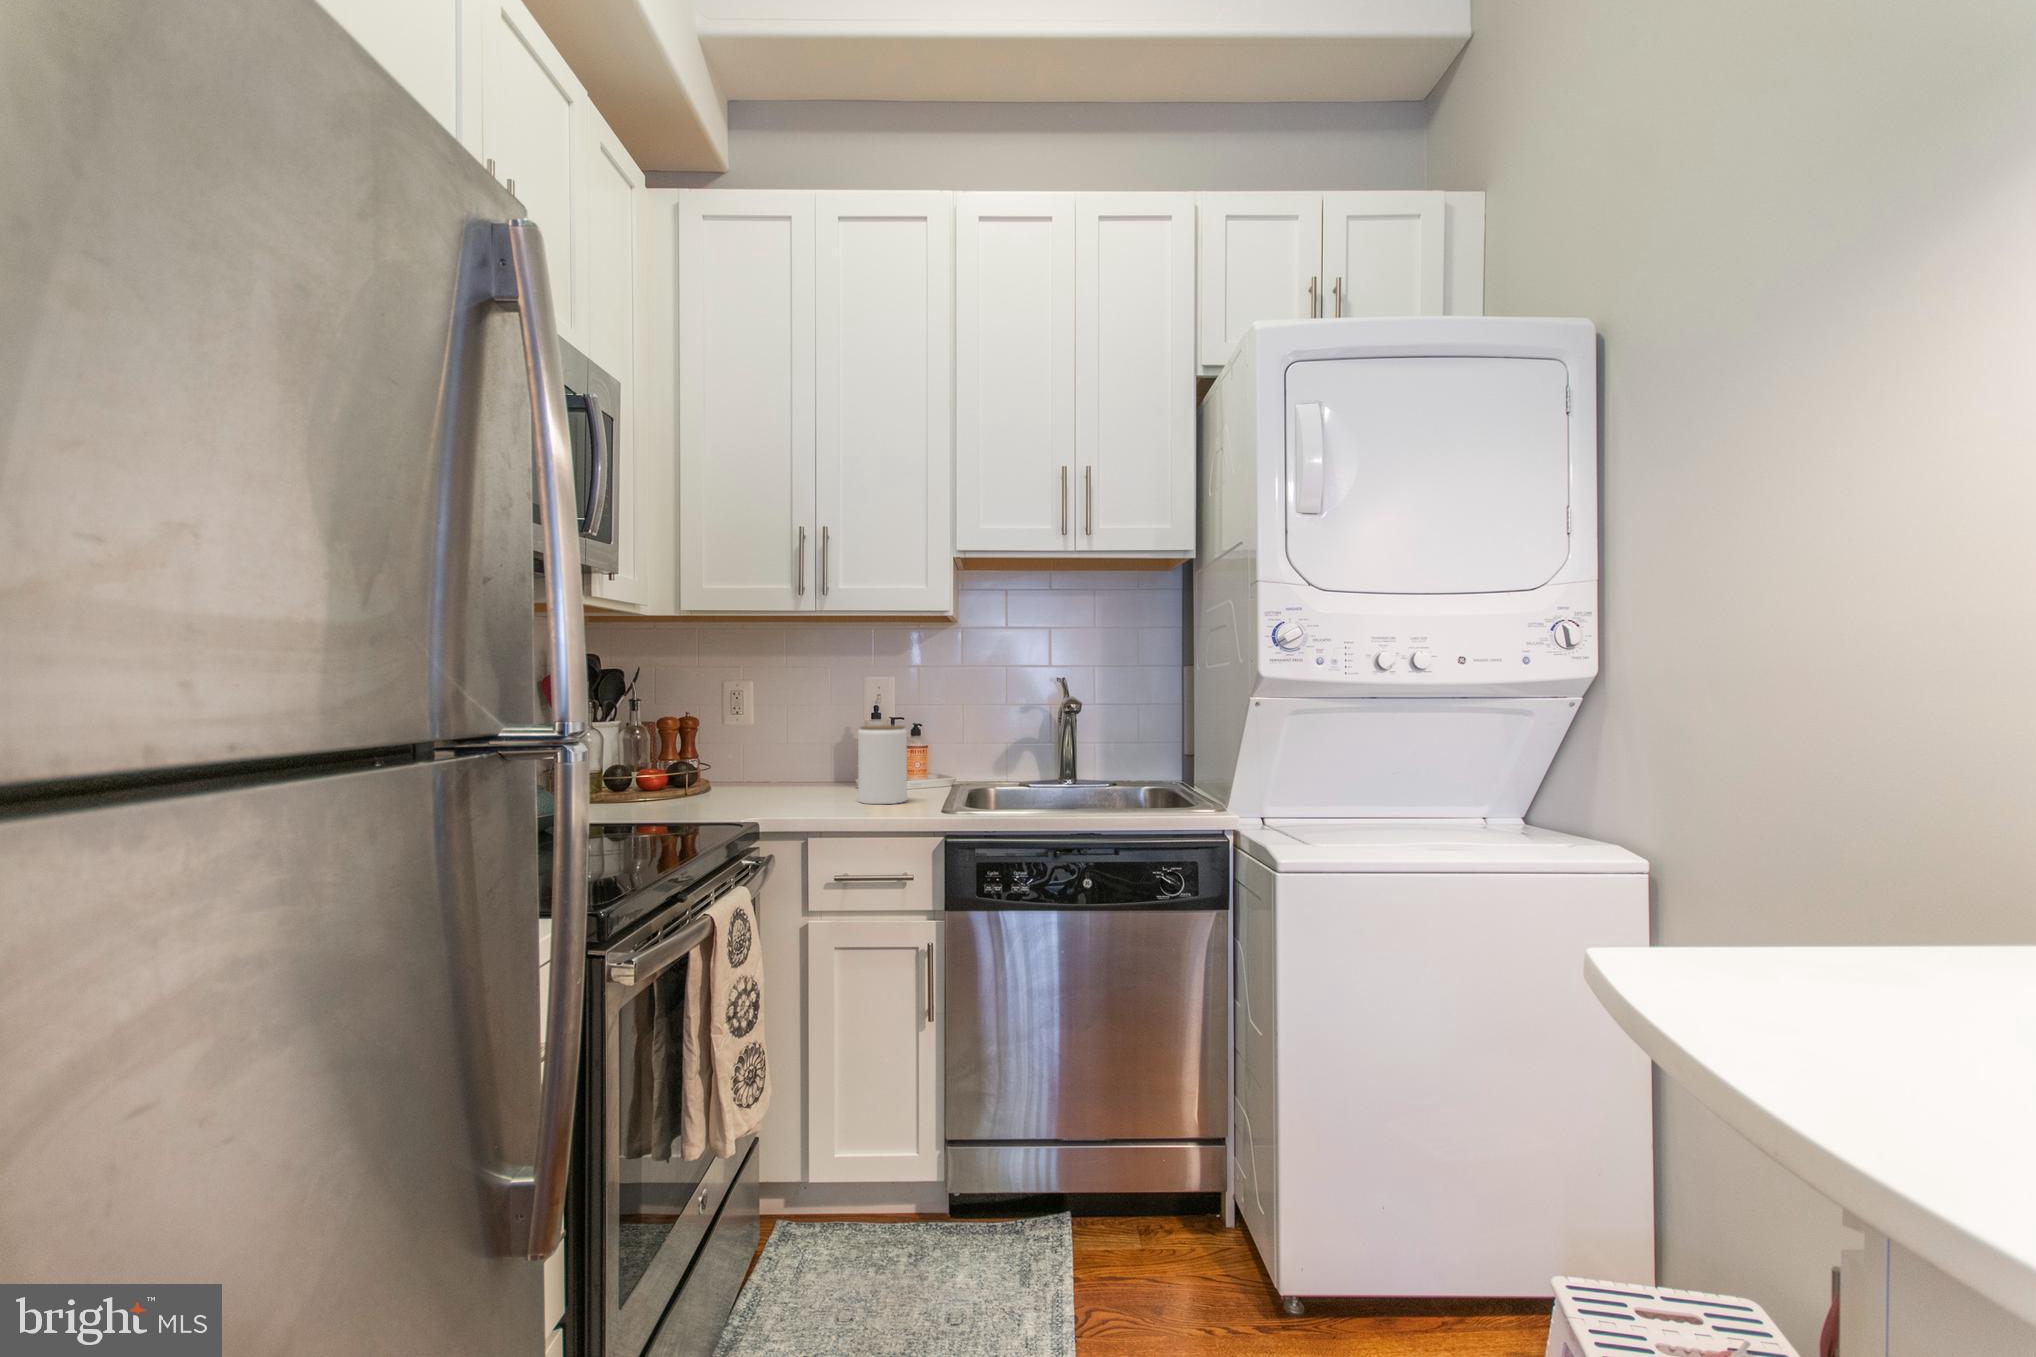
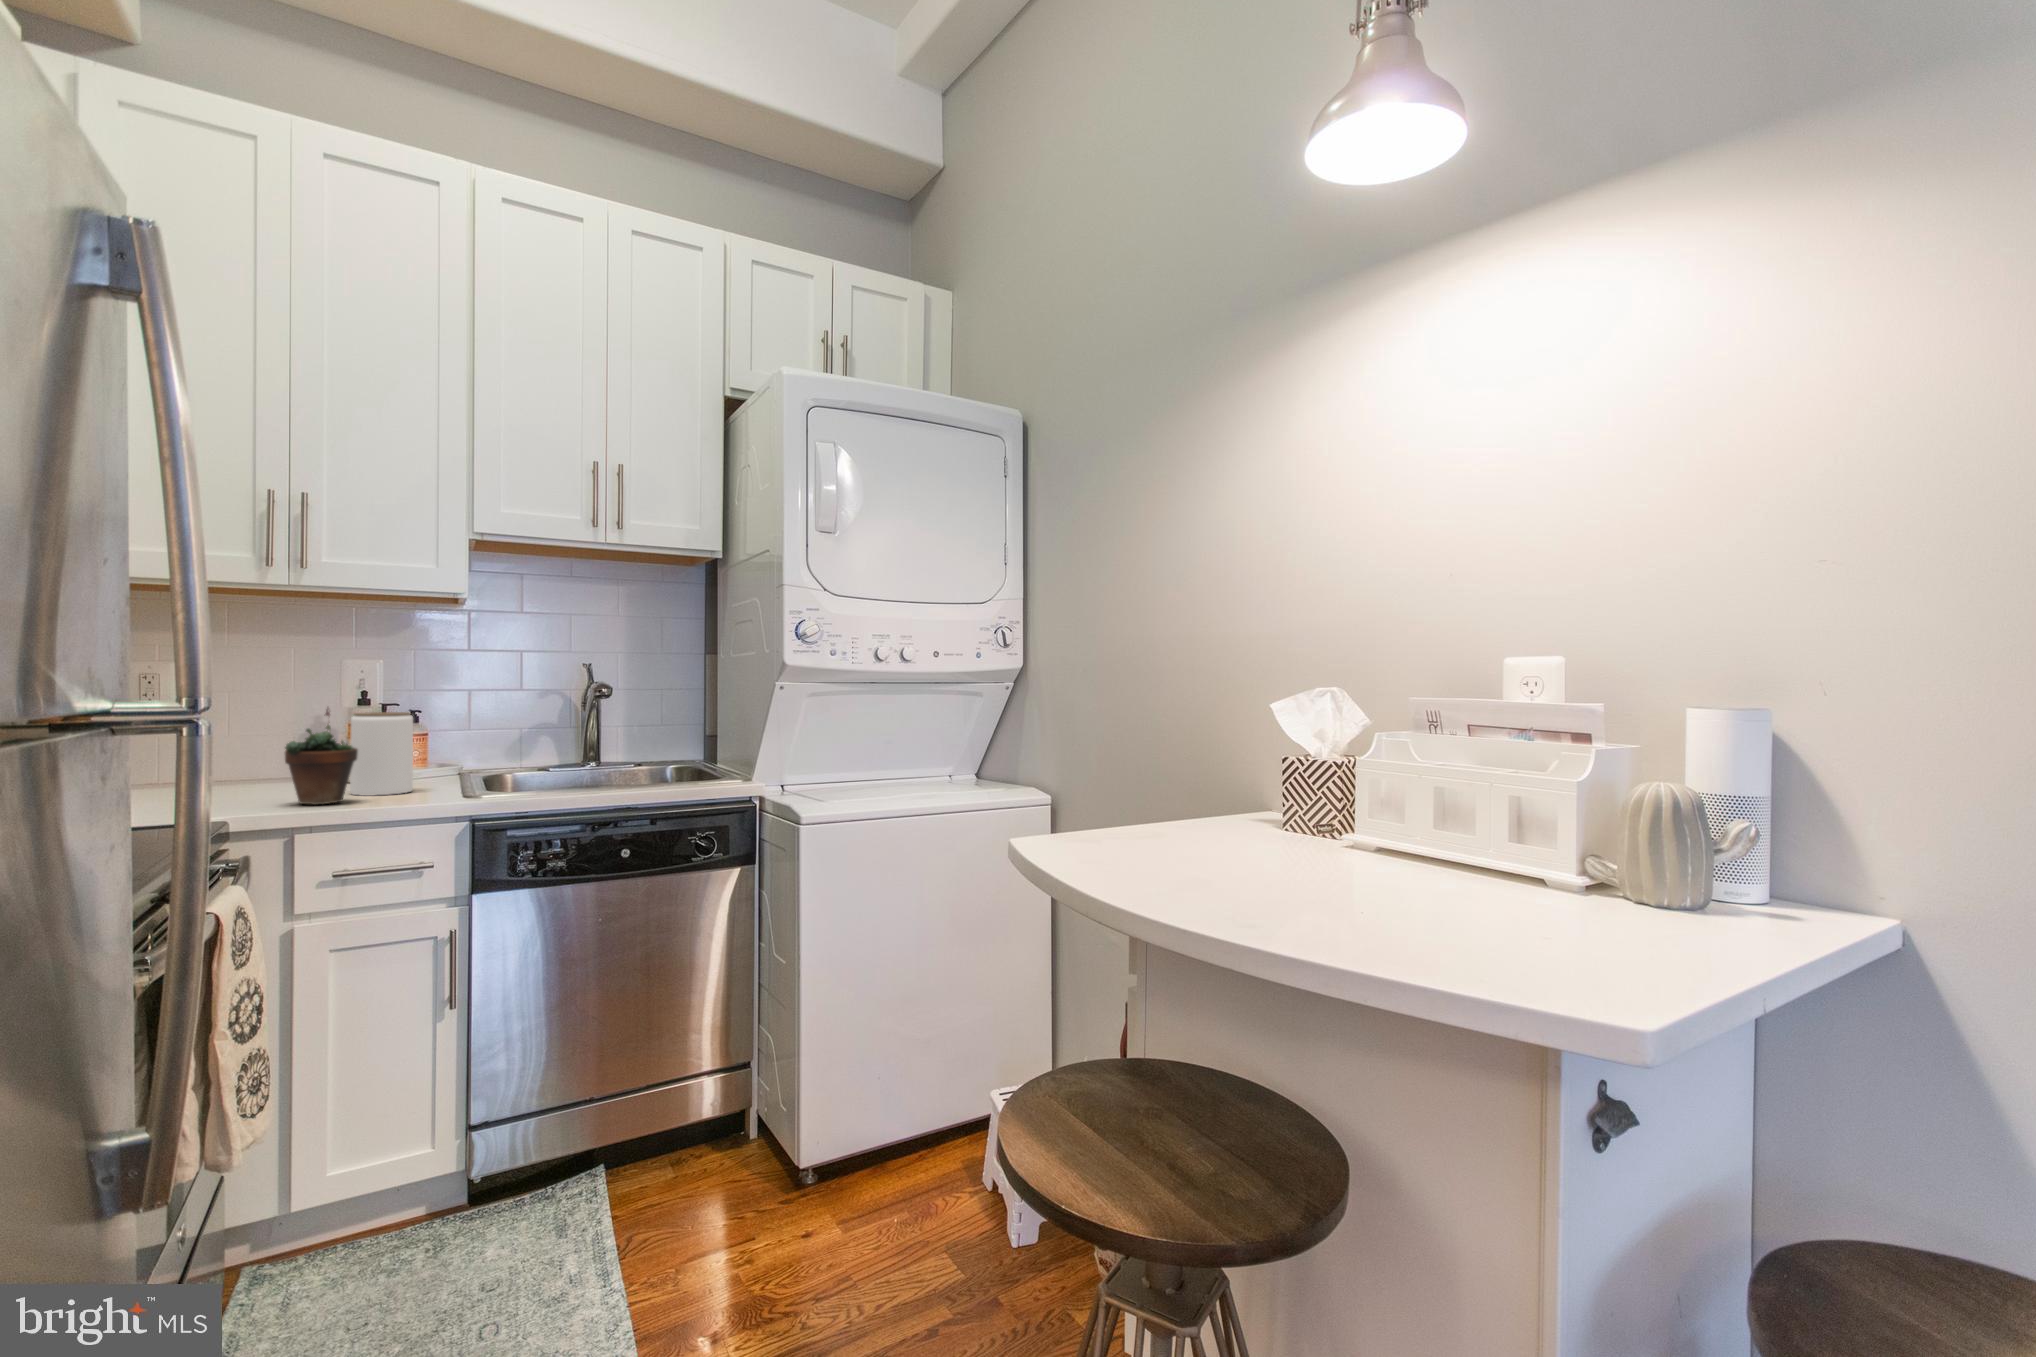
succulent plant: none [799,721,856,812] -> present [285,708,358,805]

